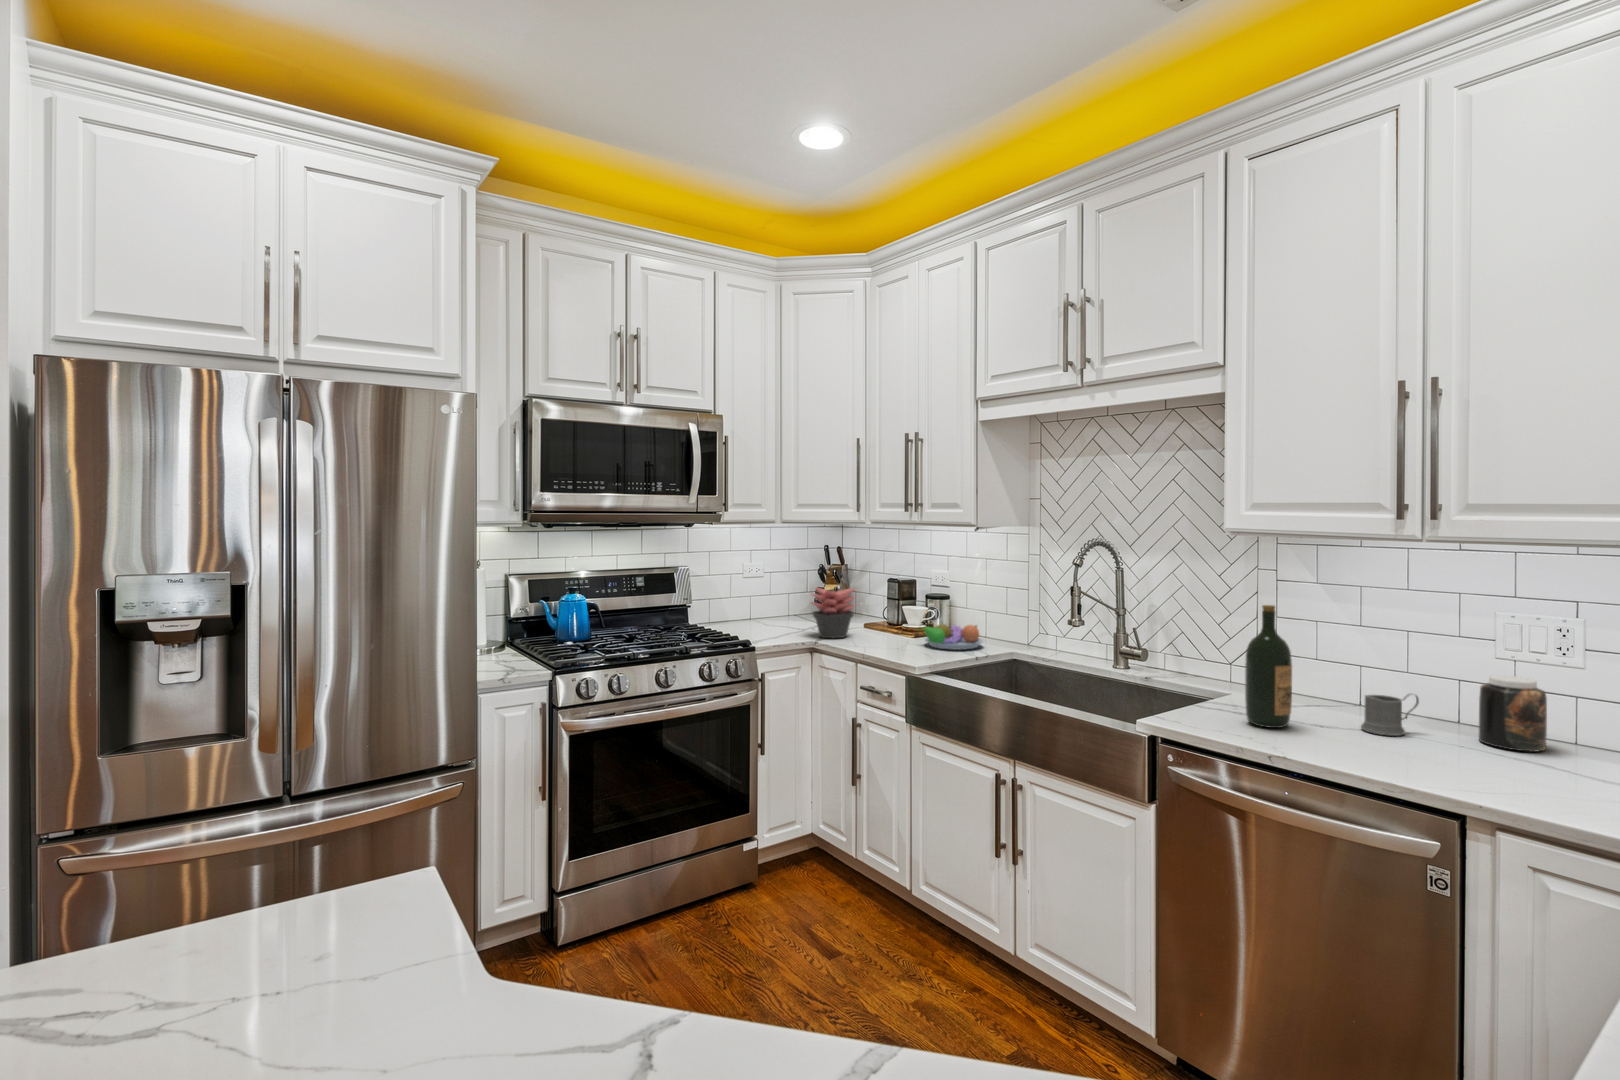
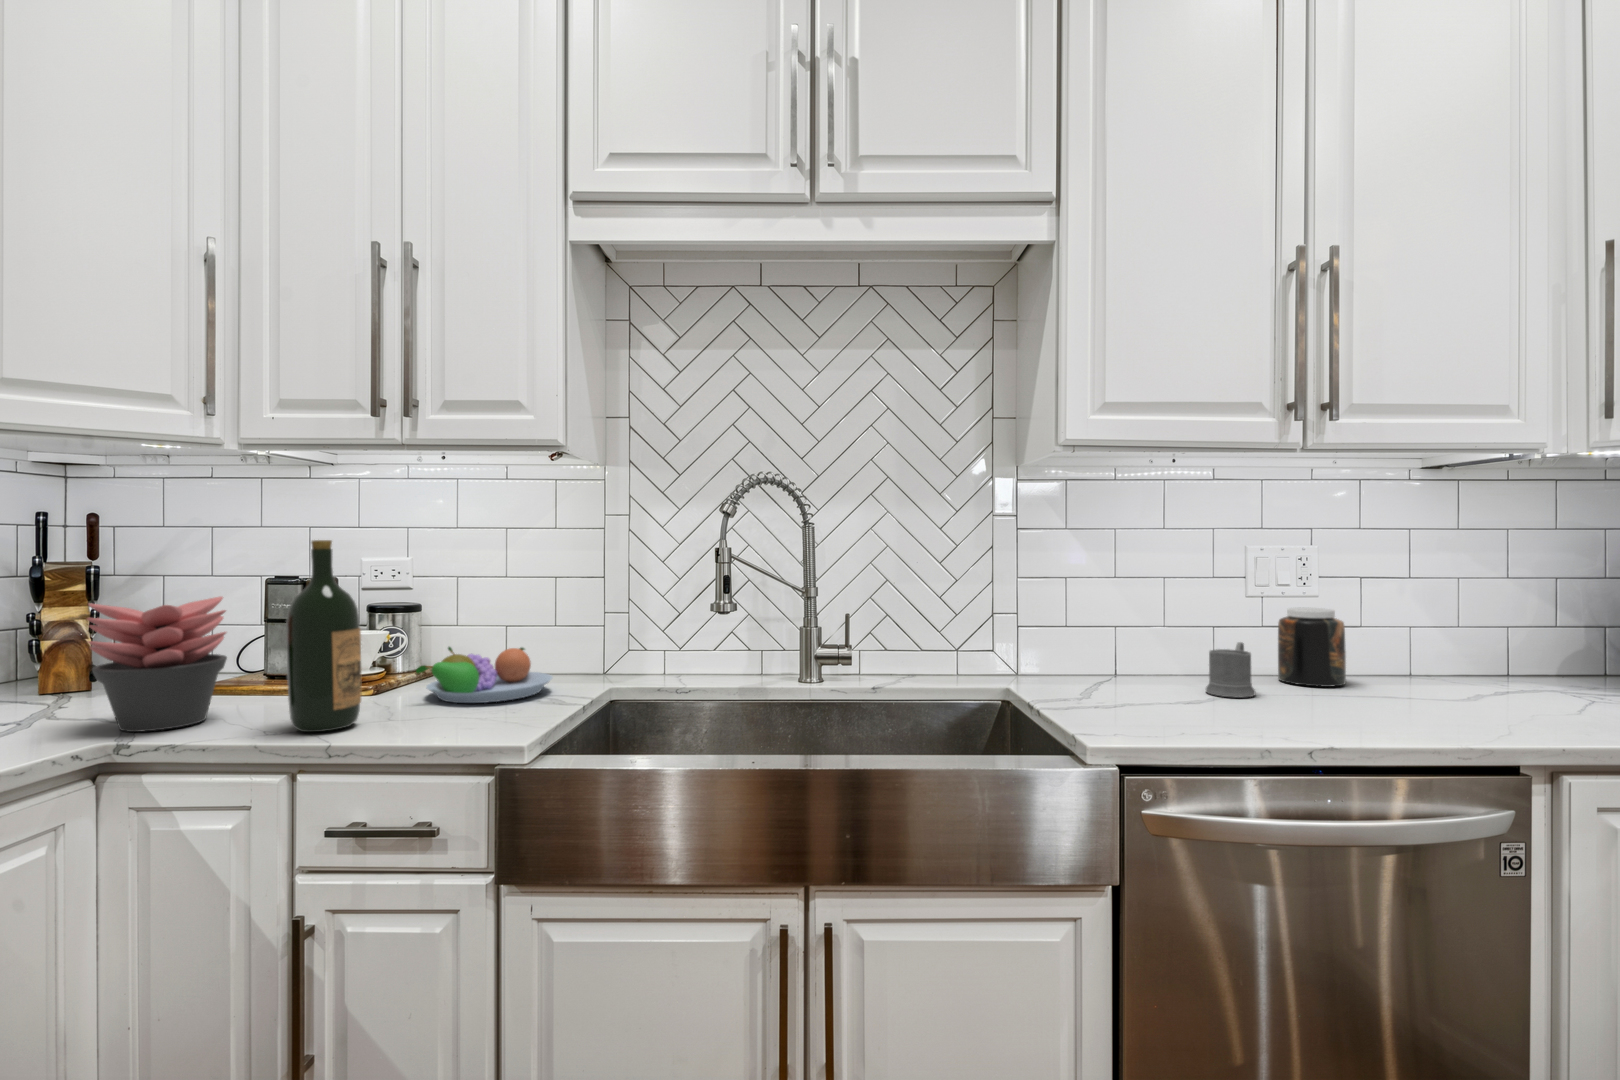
wine bottle: present [1245,605,1292,728] -> present [286,540,362,732]

